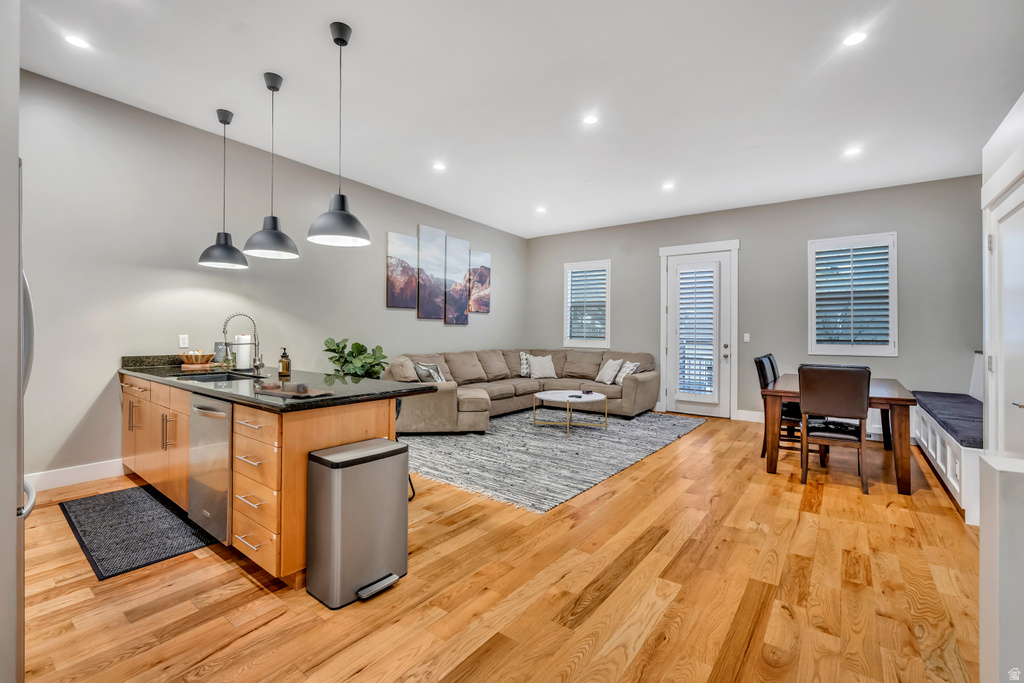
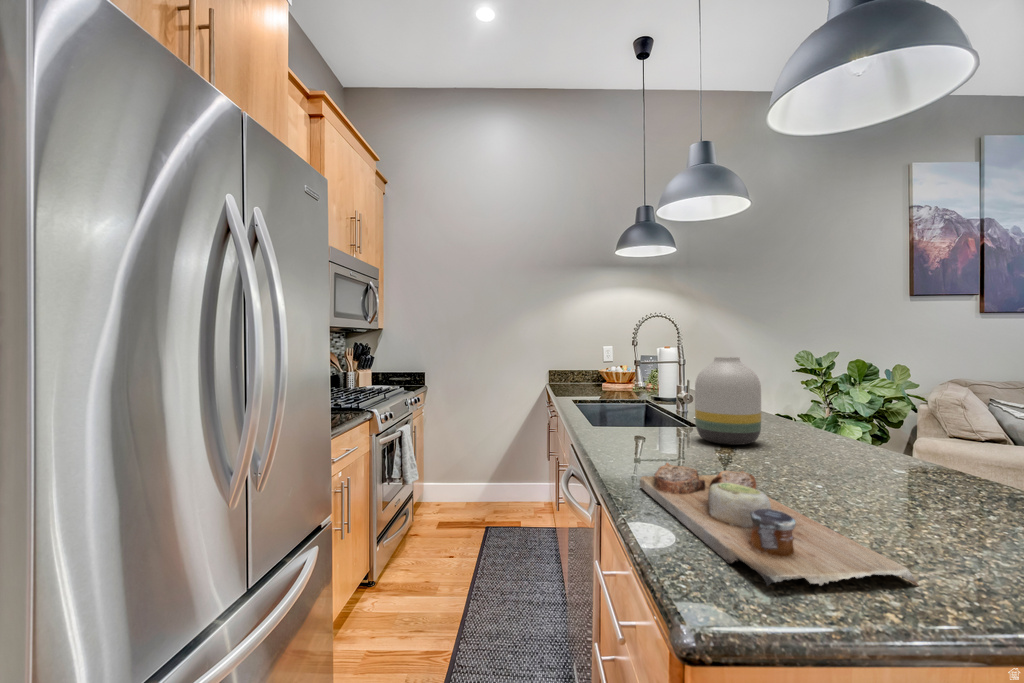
vase: none [270,341,301,381] -> present [695,357,761,445]

